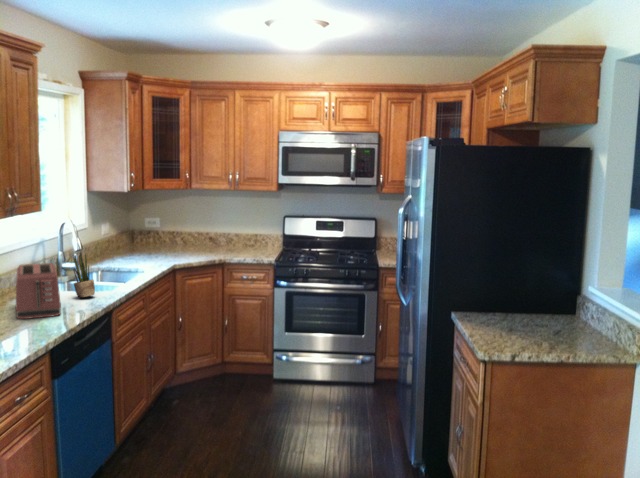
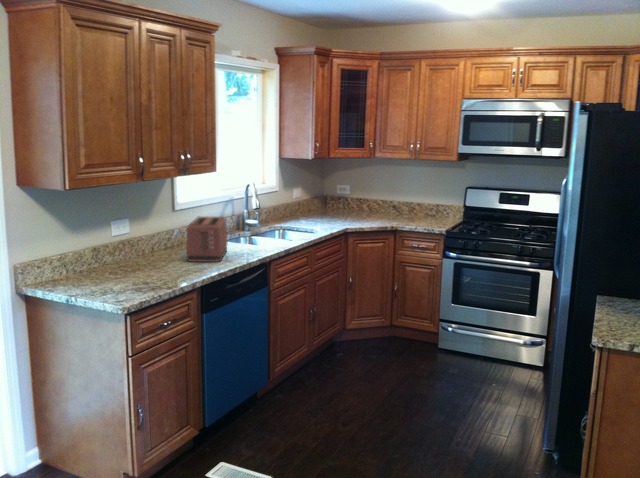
potted plant: present [73,252,95,297] -> none [242,208,259,249]

